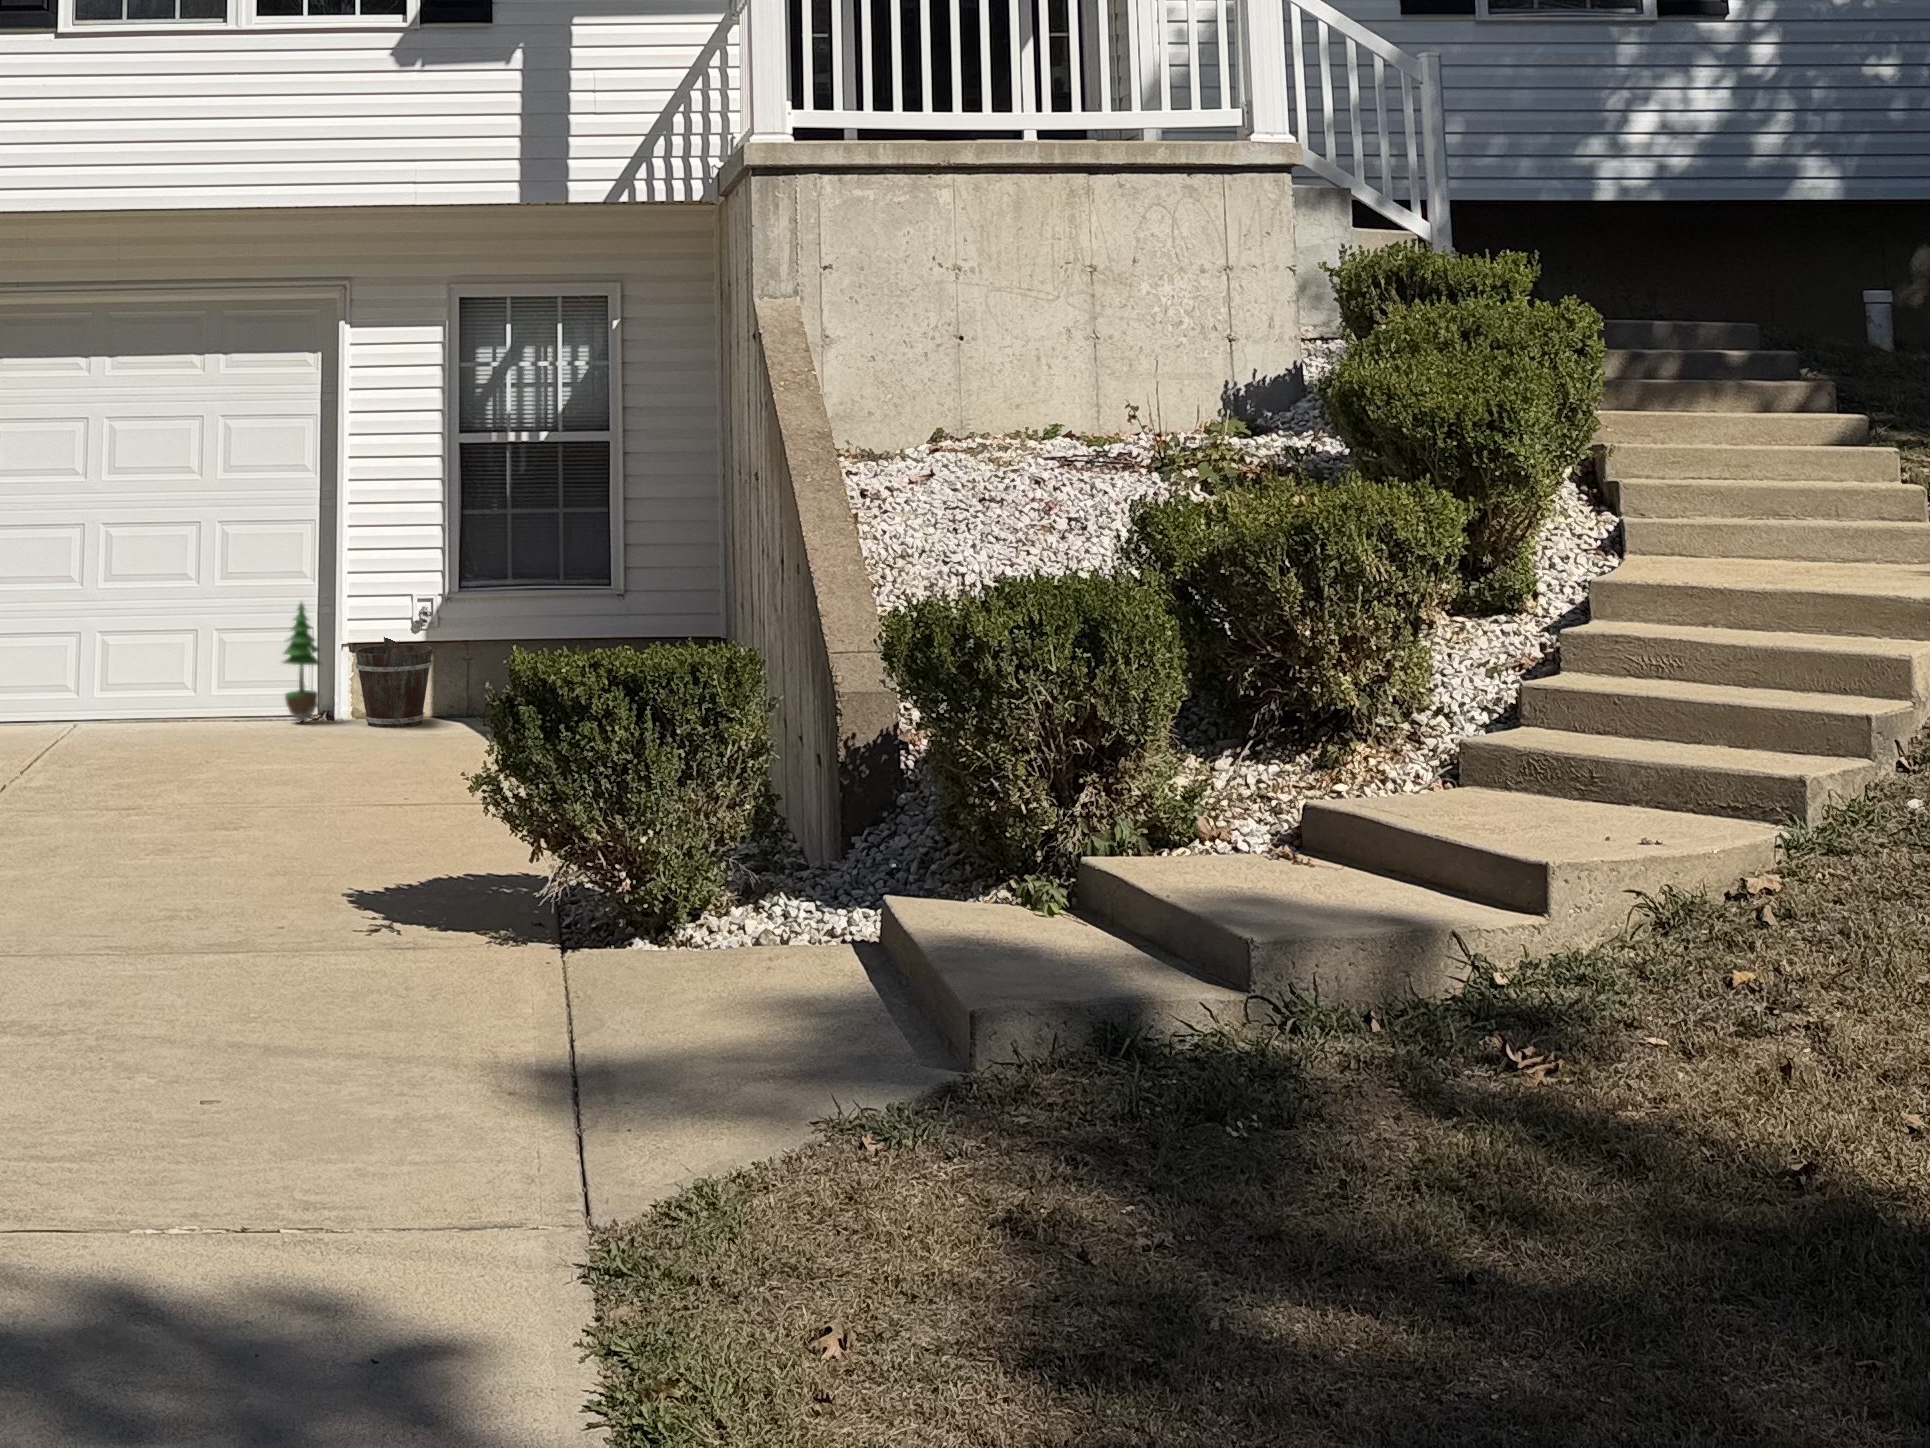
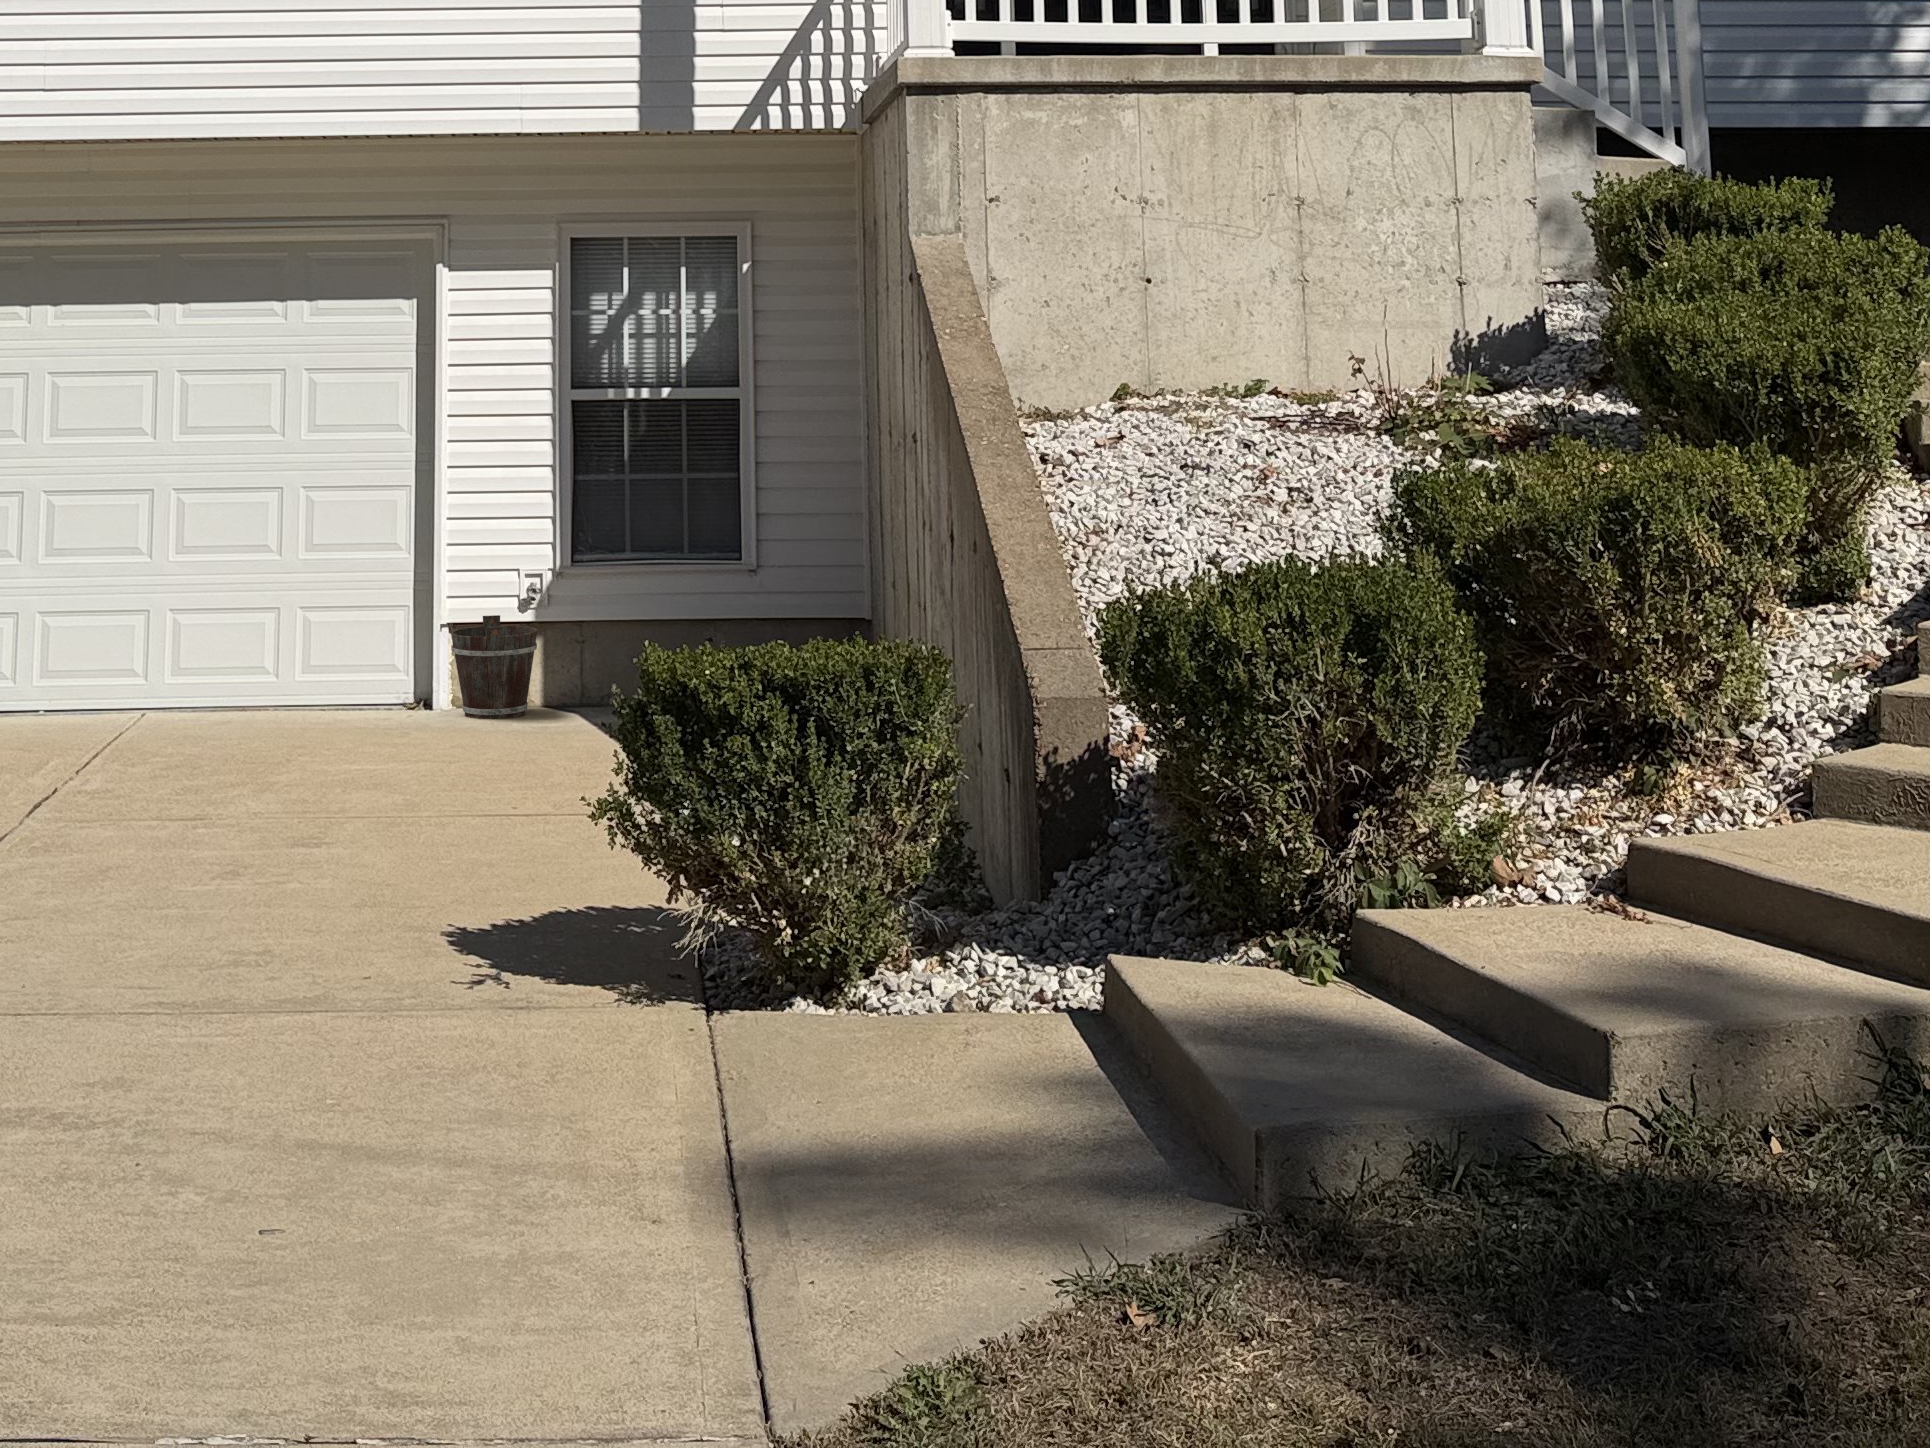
potted tree: present [283,602,320,722] -> none [366,574,414,712]

